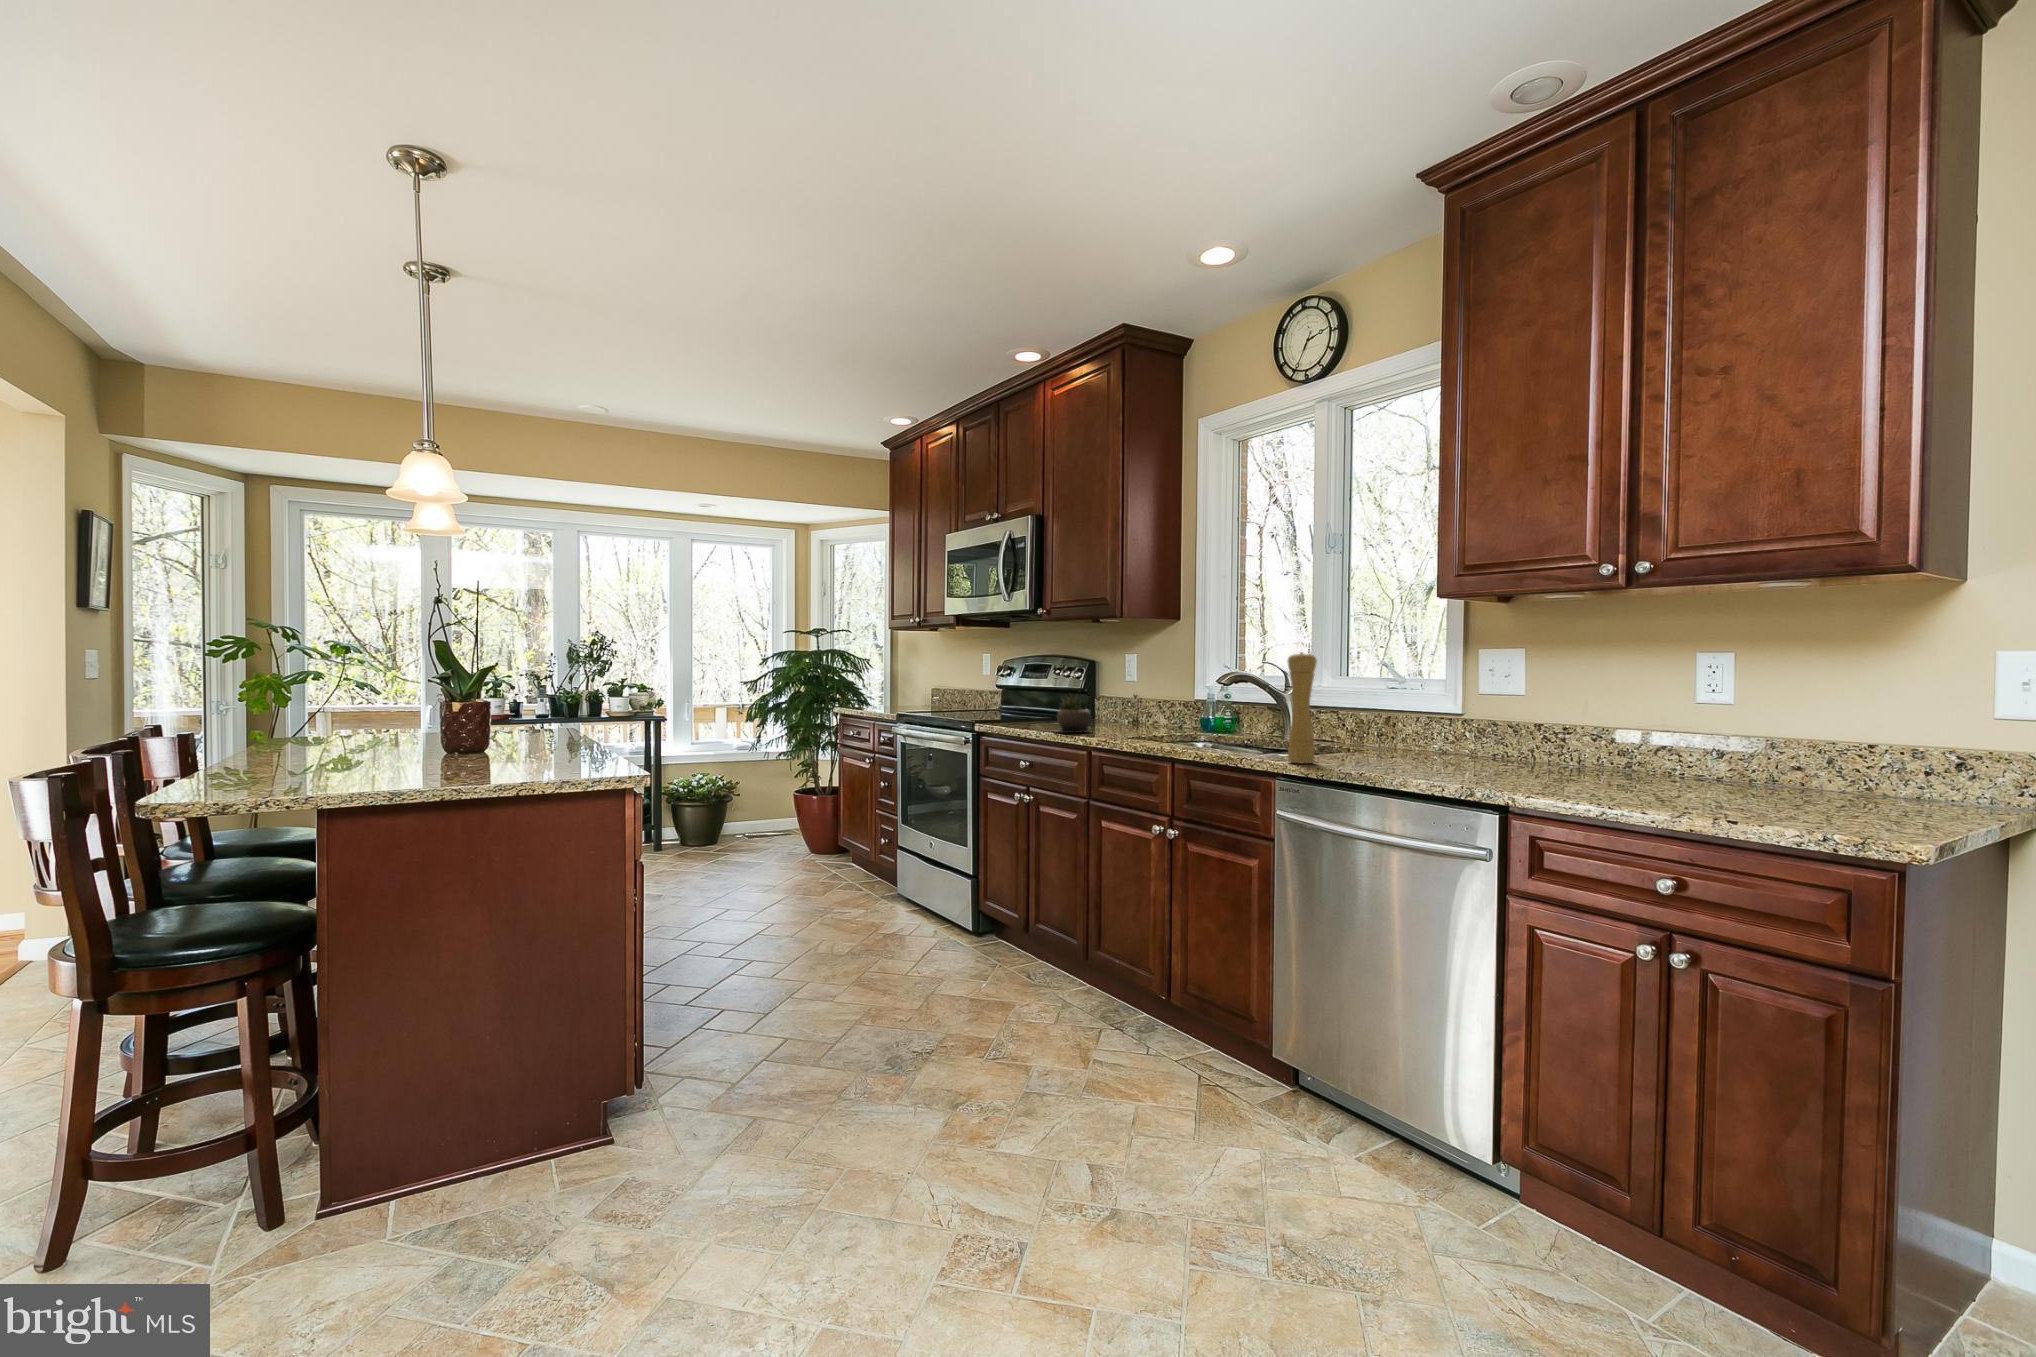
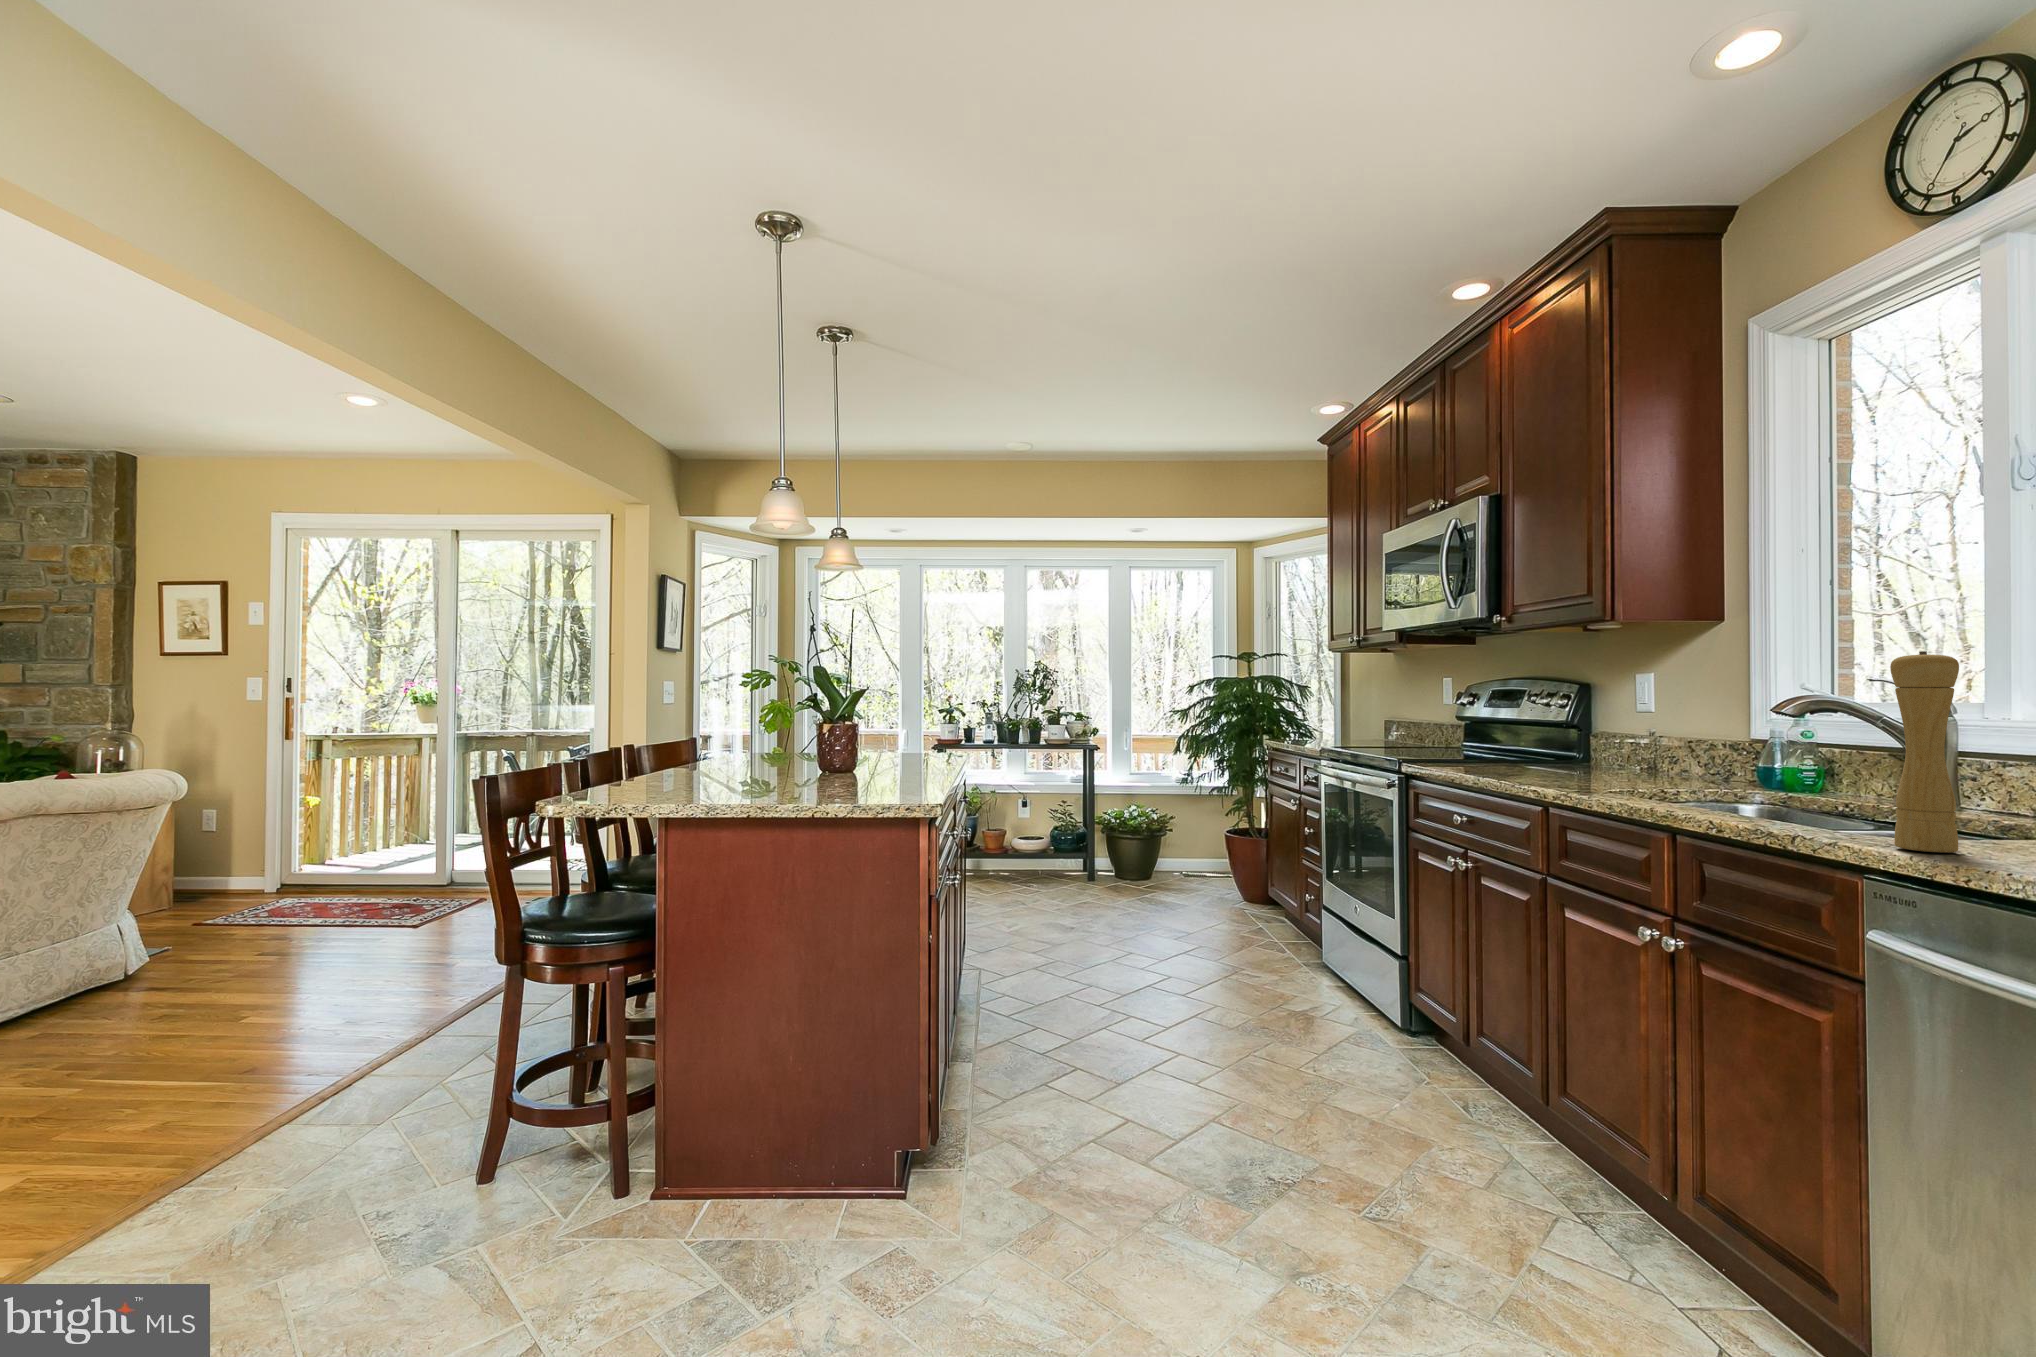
succulent plant: present [1057,696,1091,733] -> none [1502,725,1571,782]

